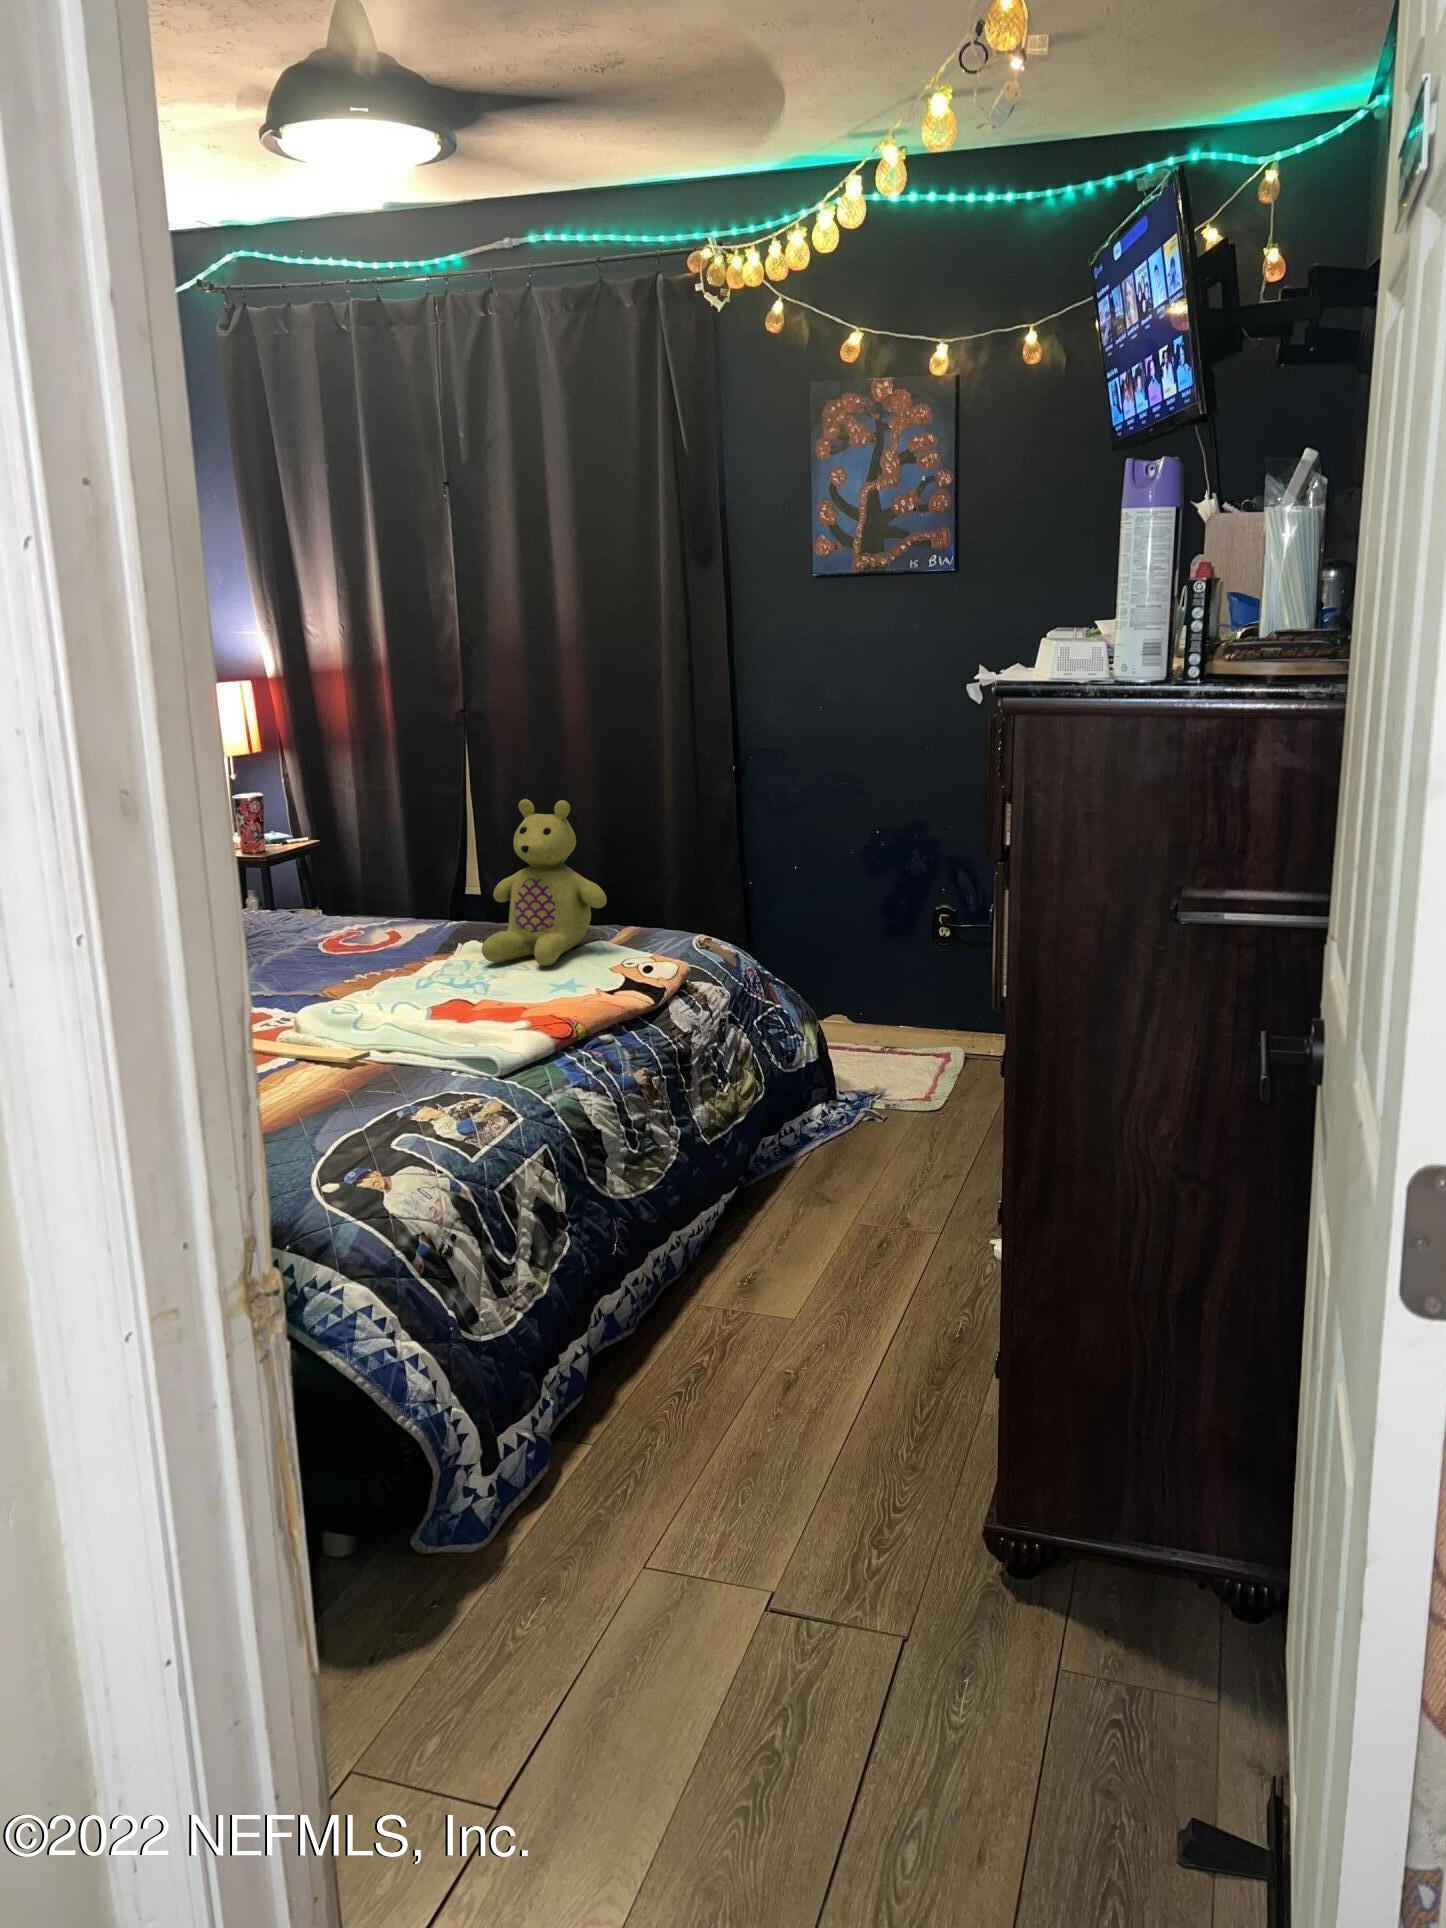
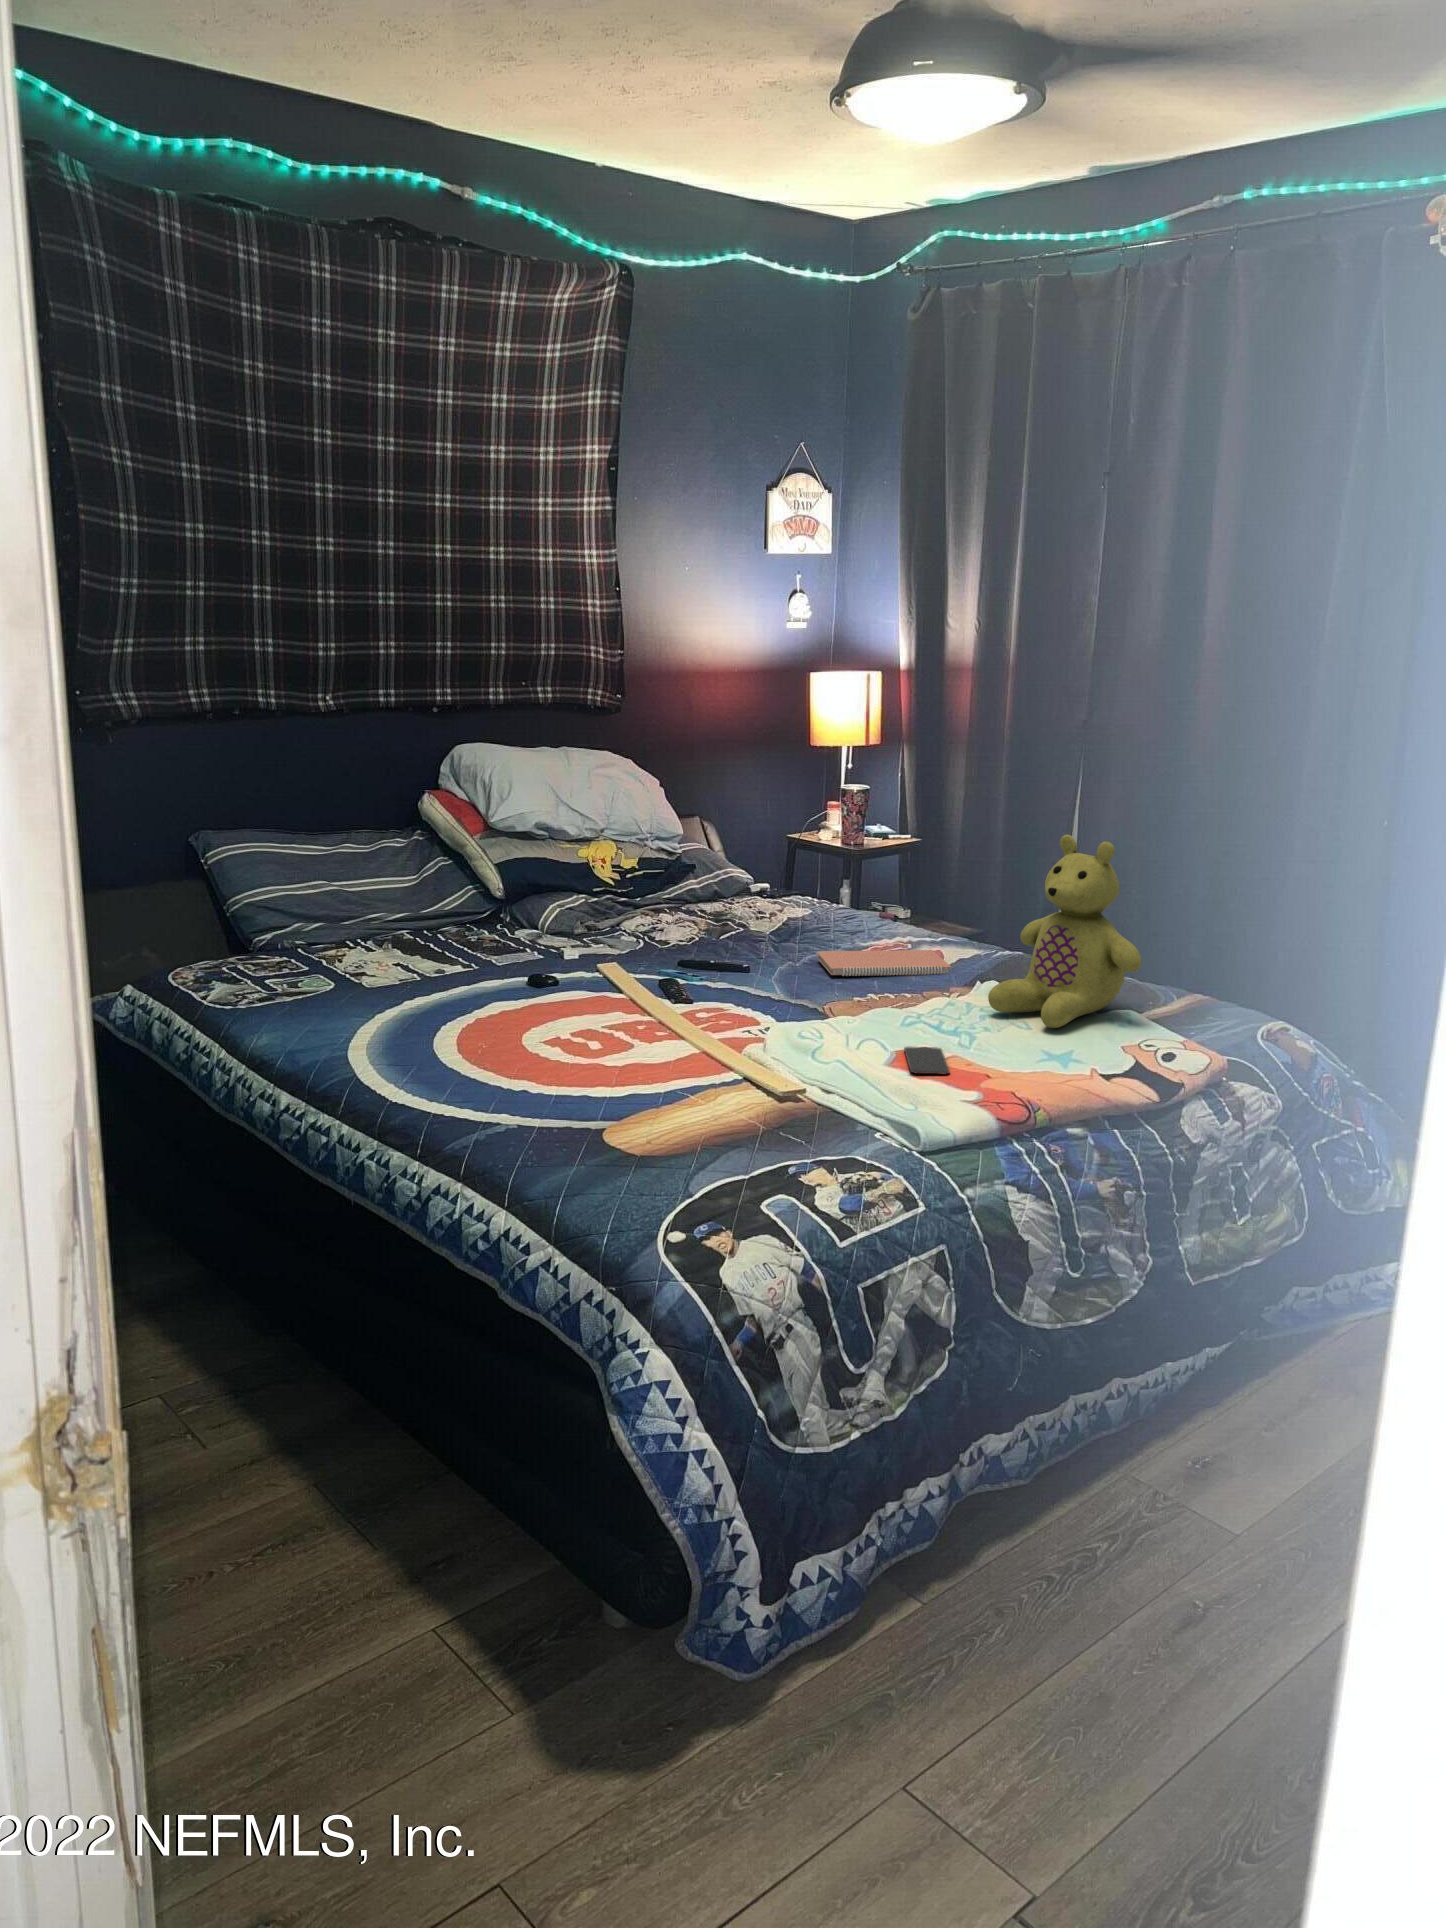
notebook: none [291,926,426,961] -> present [817,950,951,976]
smartphone: none [432,998,486,1020] -> present [904,1047,950,1075]

